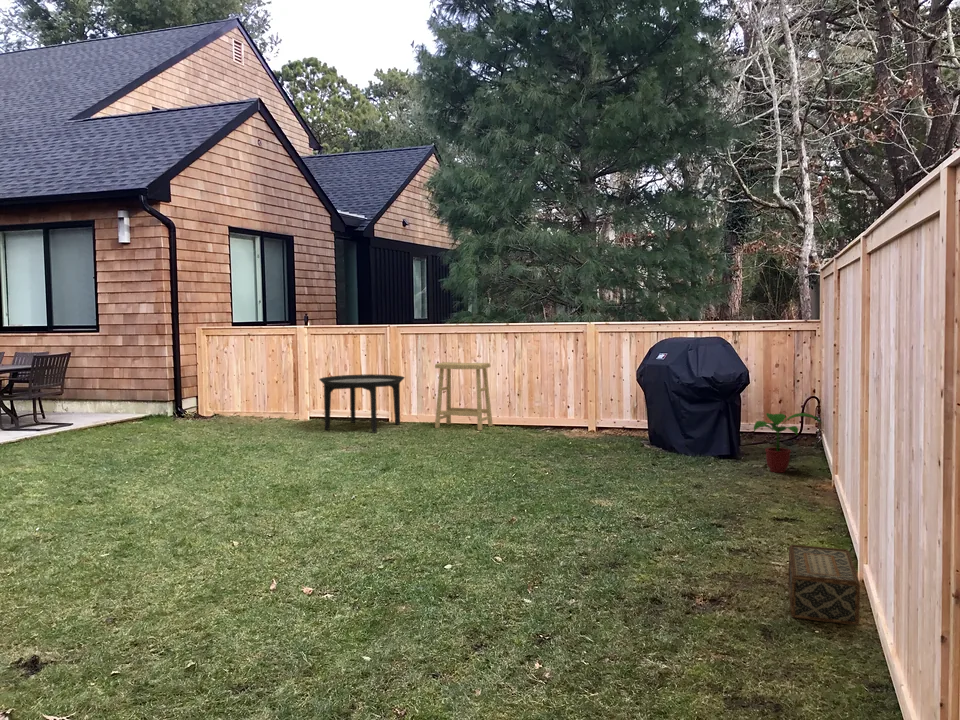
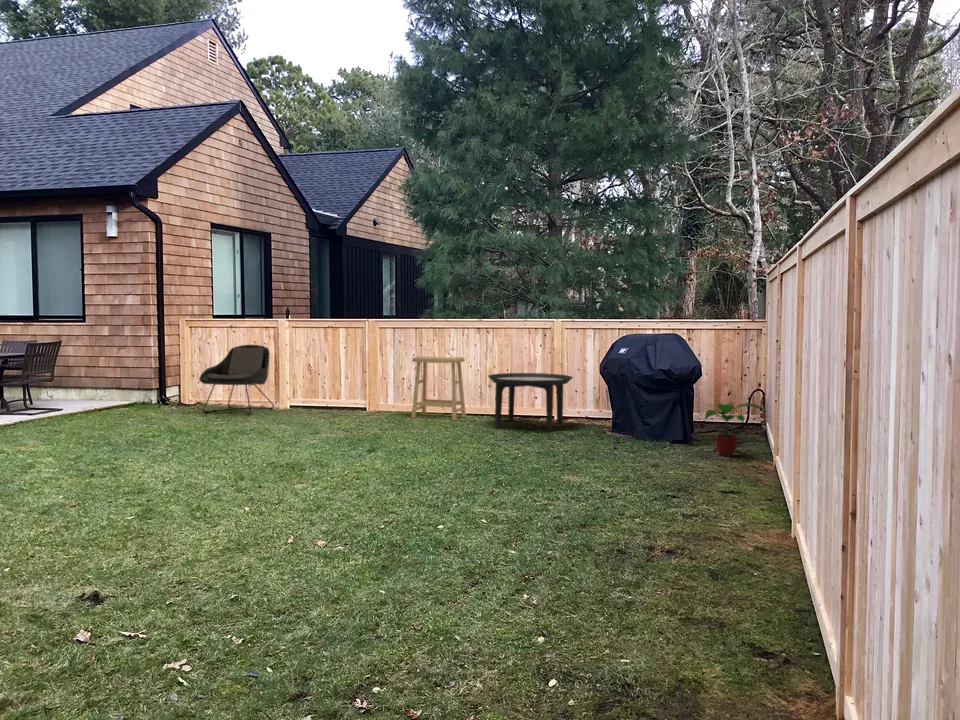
lounge chair: none [214,352,293,426] -> present [199,345,274,415]
round table: present [319,374,404,433] -> present [488,373,573,431]
woven basket: present [788,545,860,625] -> none [728,504,783,564]

